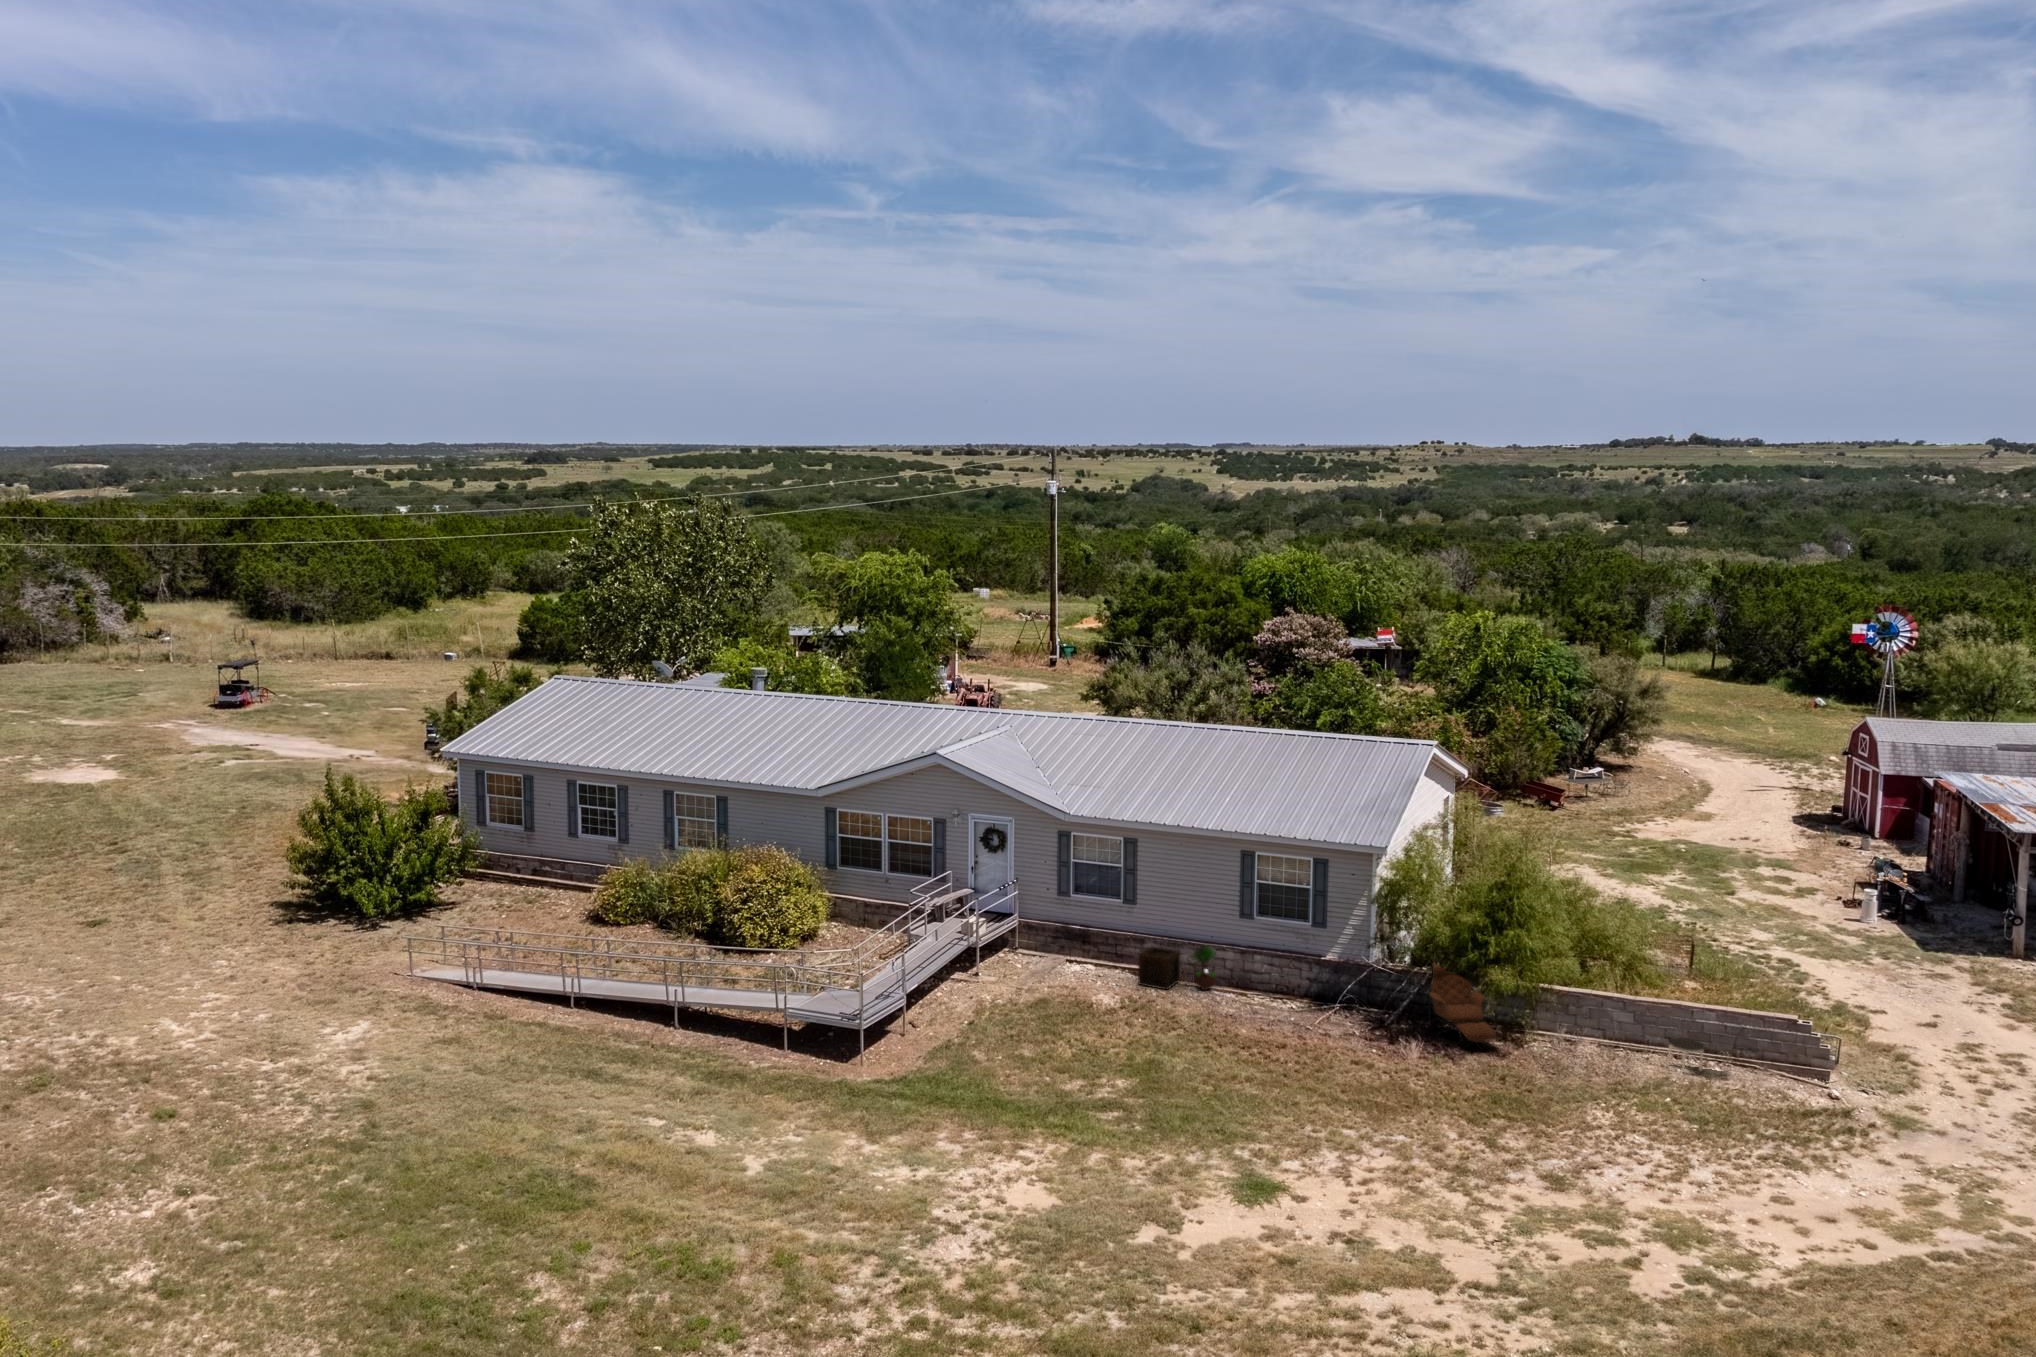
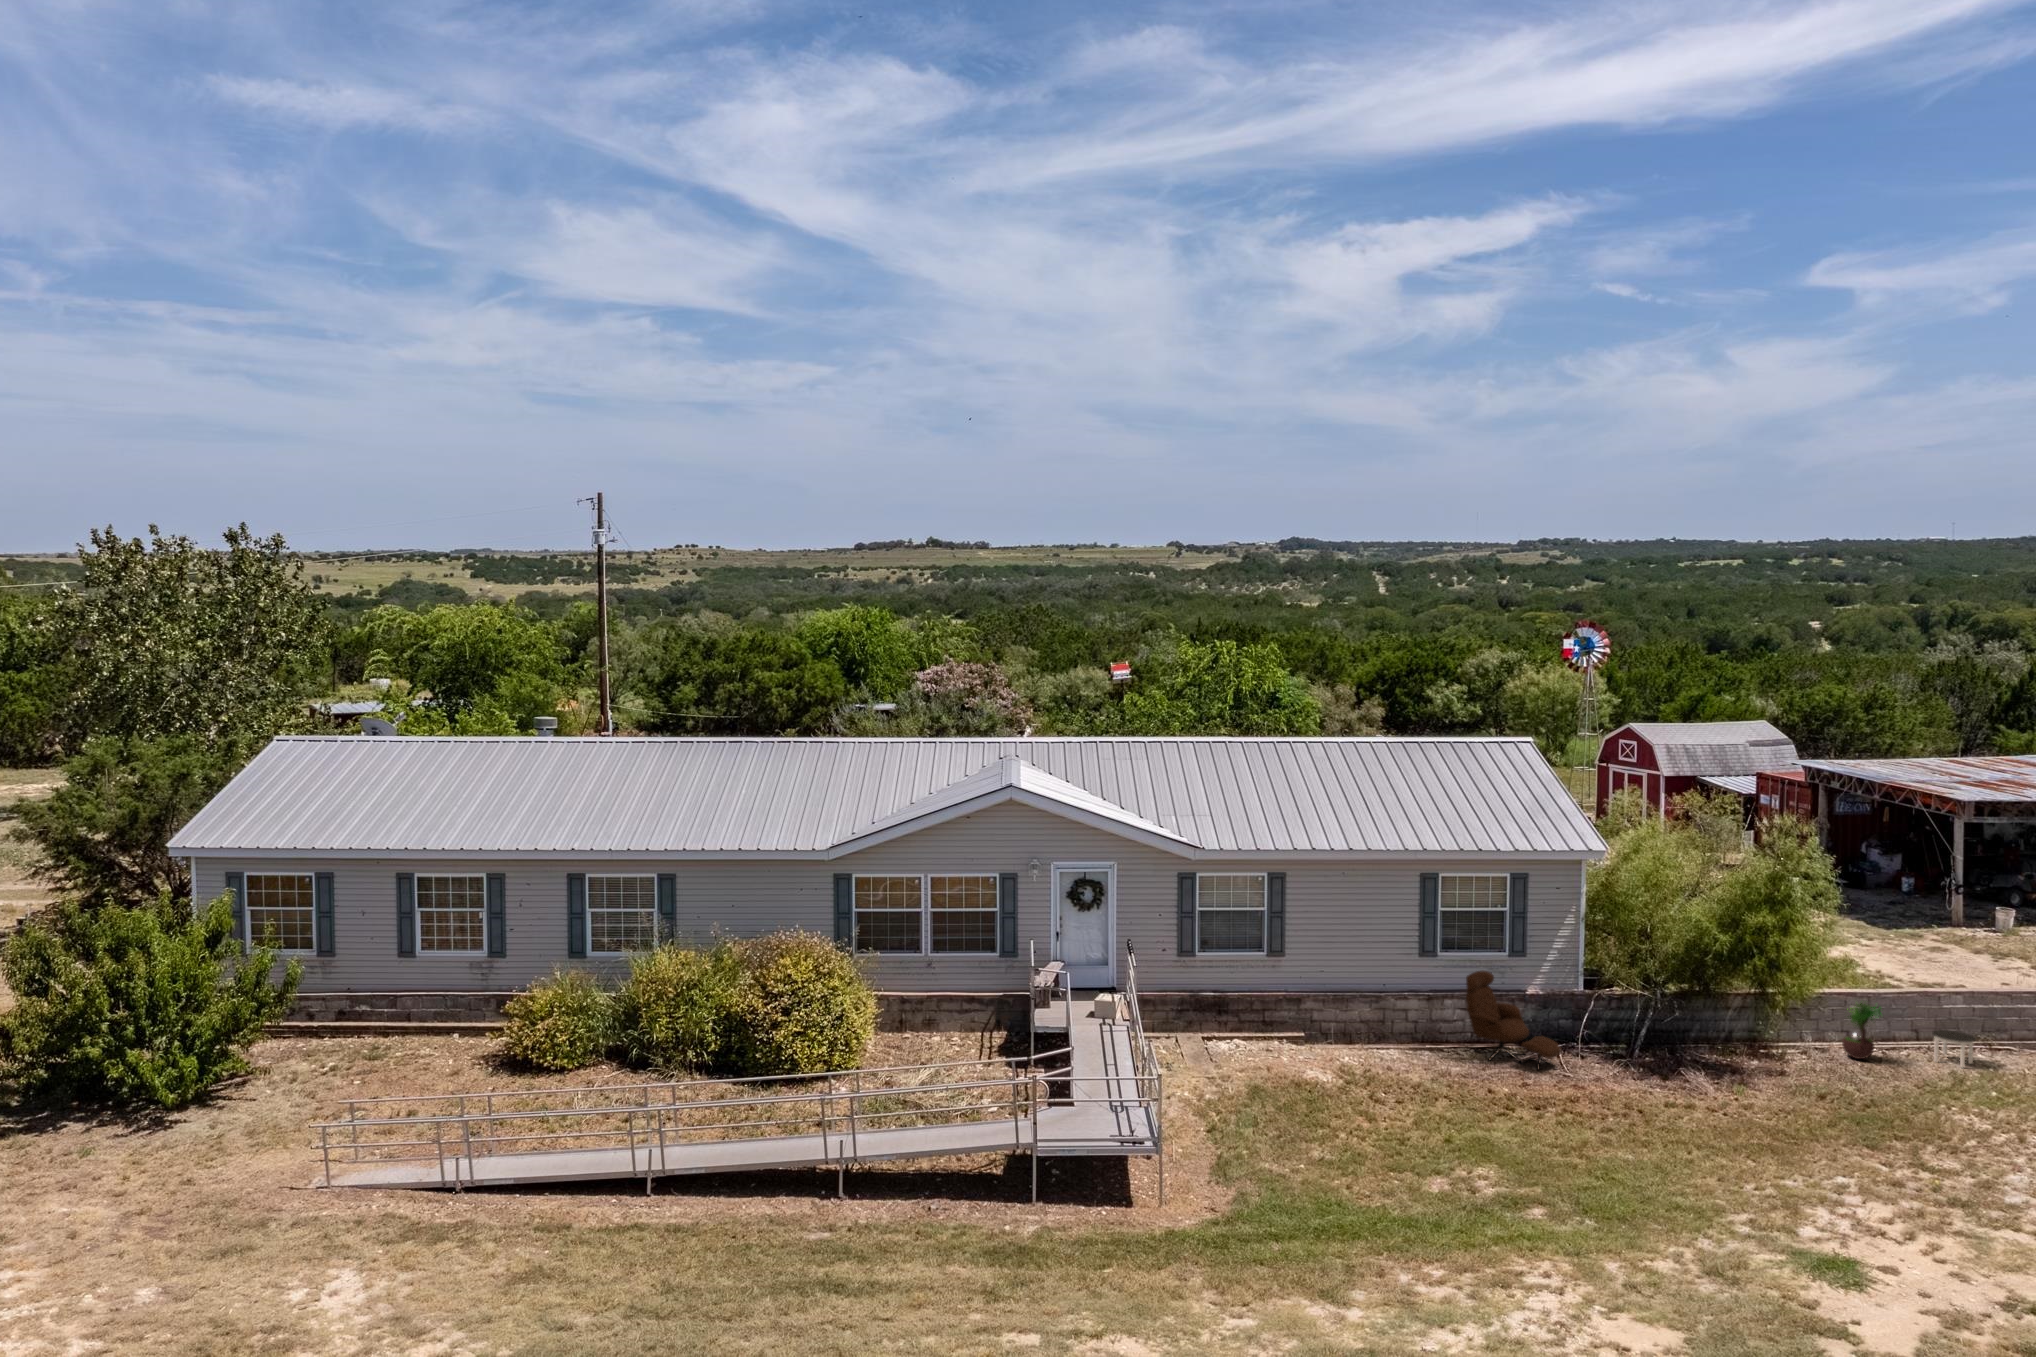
potted tree: present [1191,946,1216,990] -> present [1842,1003,1881,1059]
wooden crate: present [1138,947,1180,990] -> none [1319,1005,1366,1057]
lounge chair: present [1429,964,1495,1047] -> present [1466,970,1562,1069]

